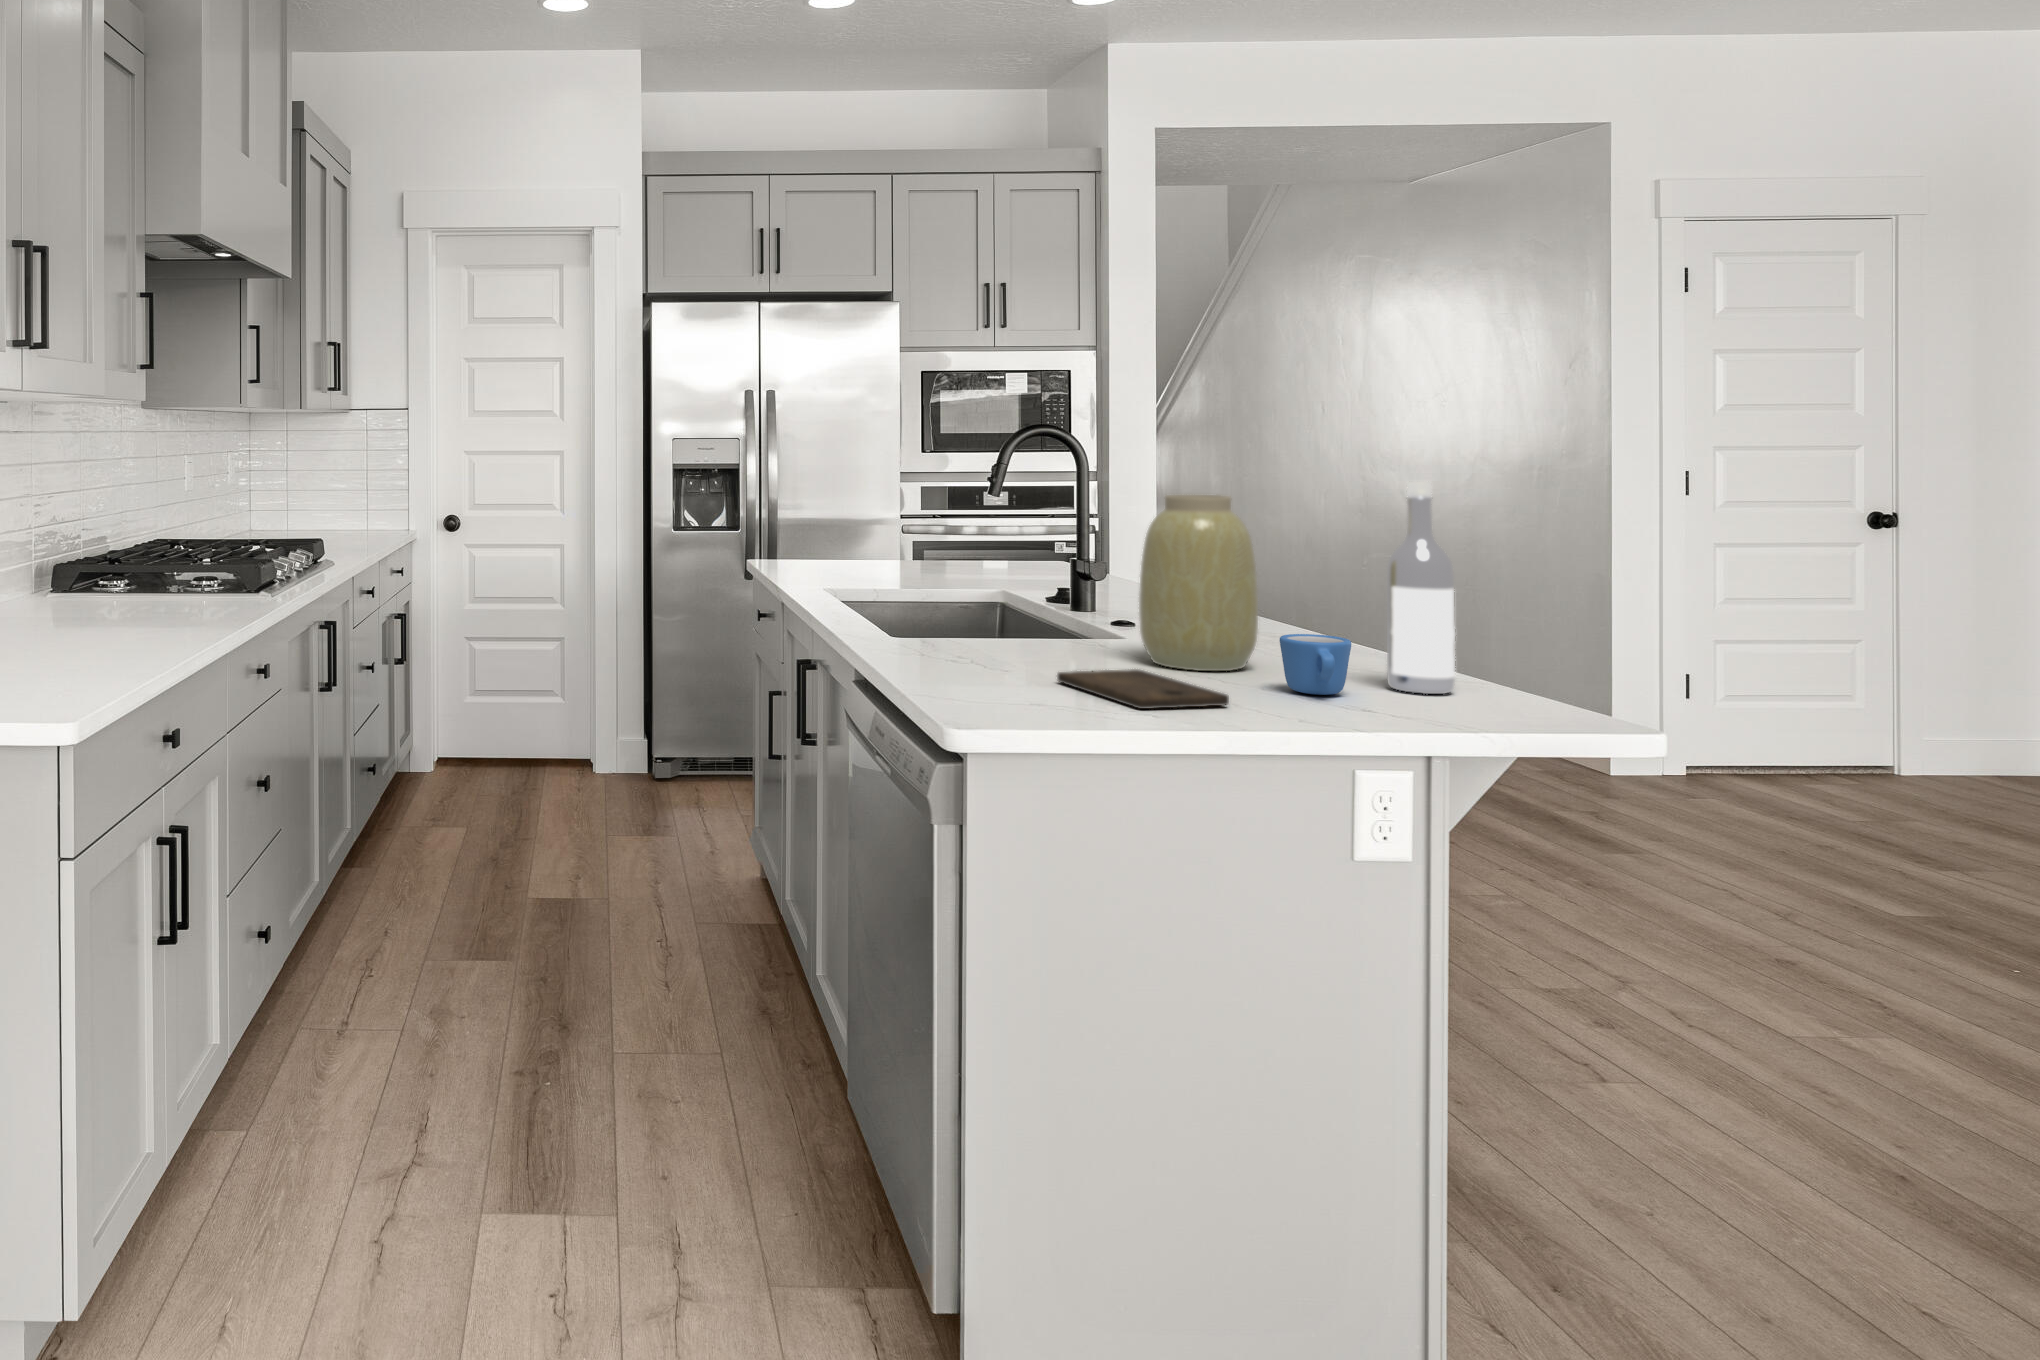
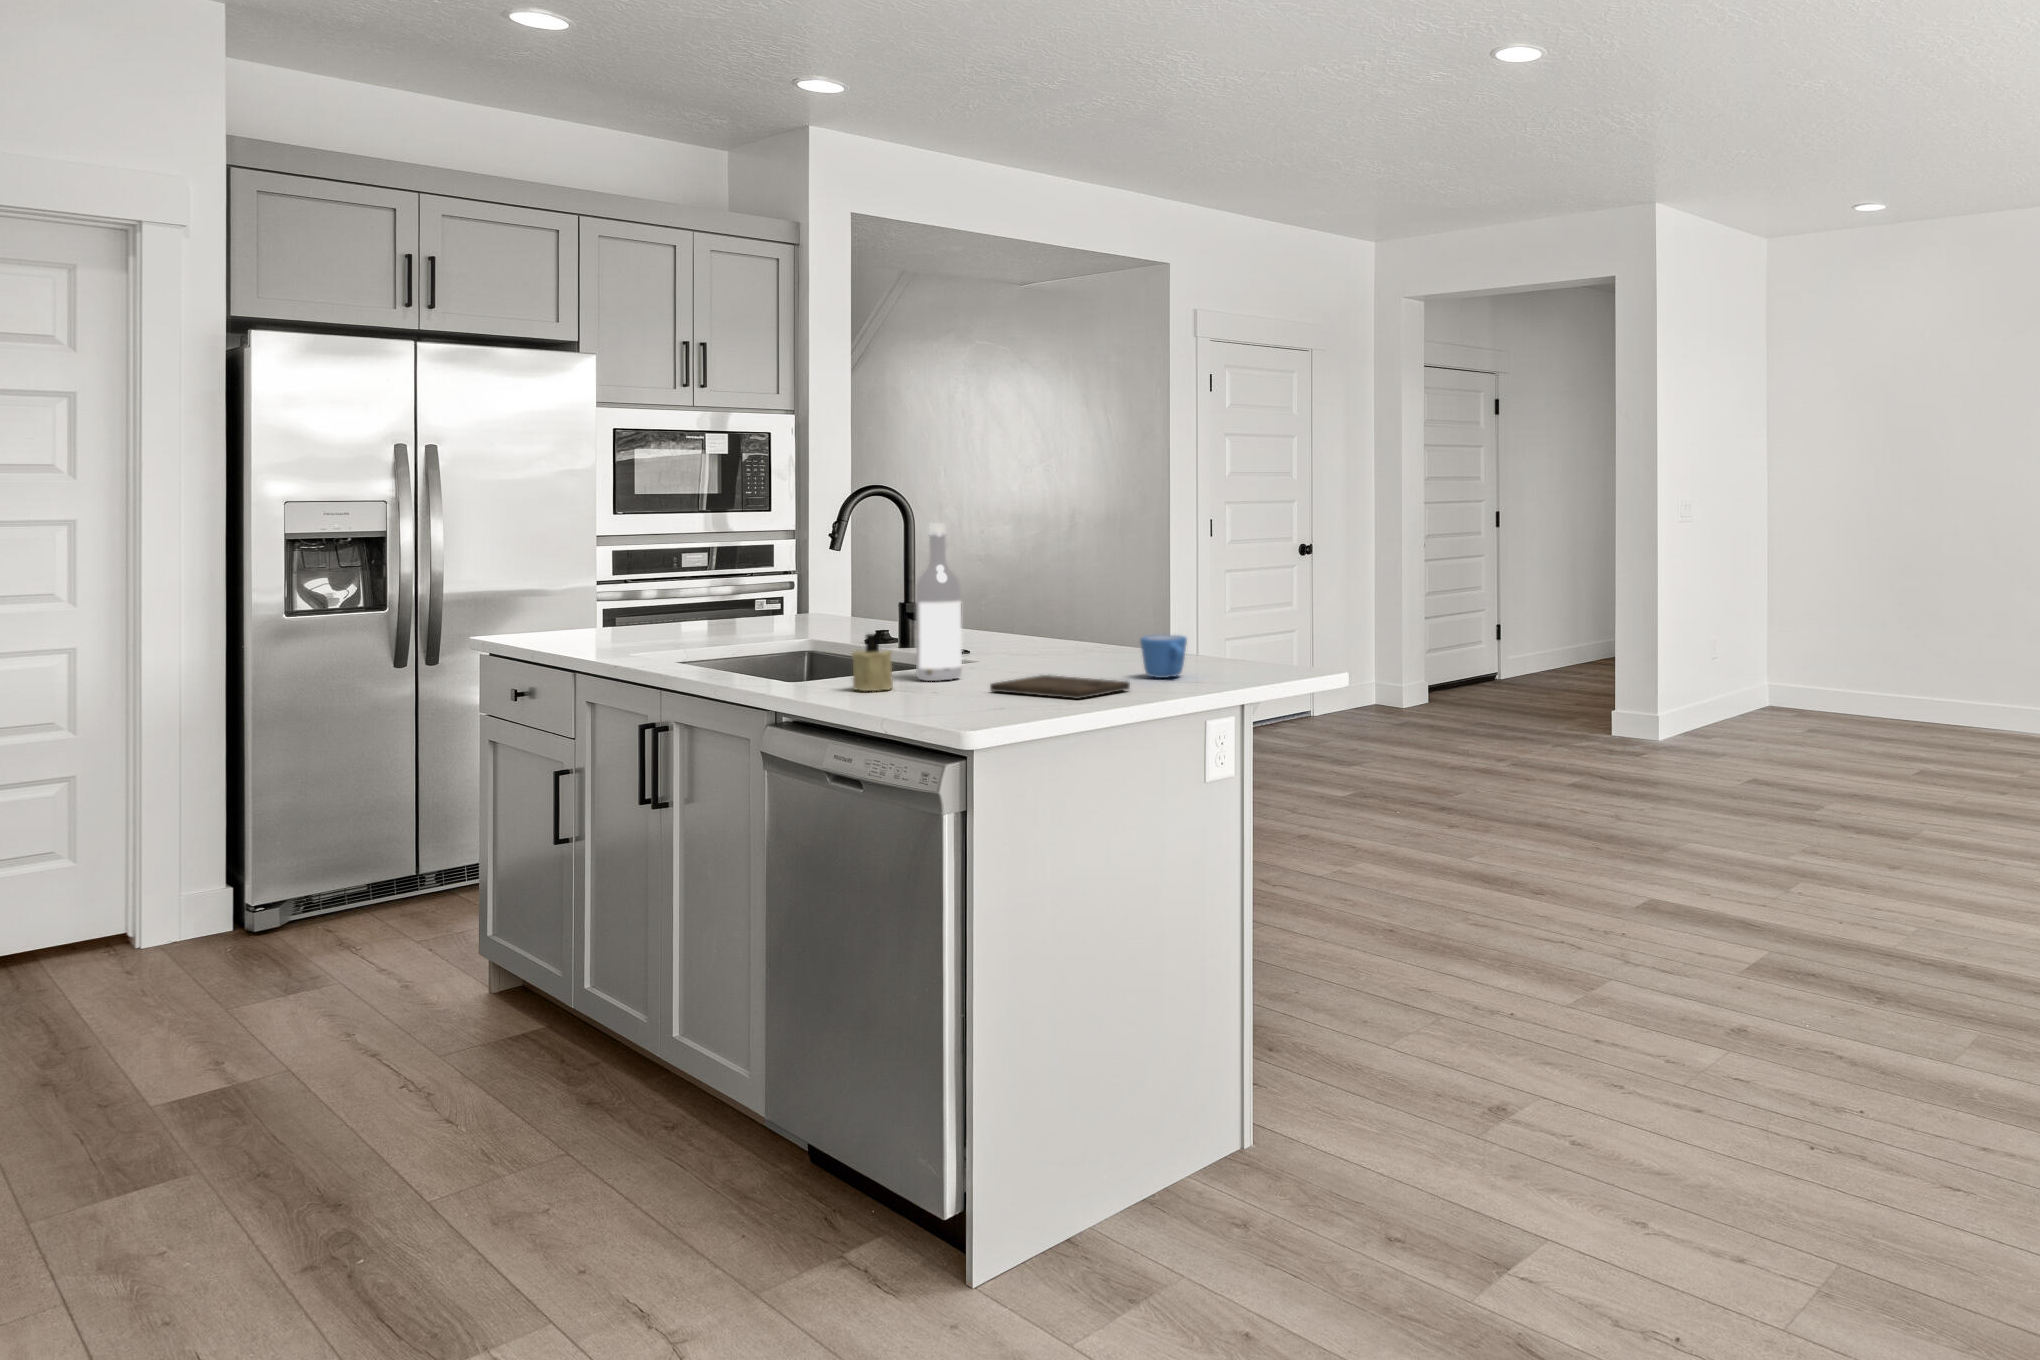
wine bottle: present [1387,482,1455,694] -> present [915,523,962,681]
vase: present [1139,495,1258,671] -> none [1018,537,1106,674]
candle: none [923,598,972,664] -> present [852,634,893,691]

